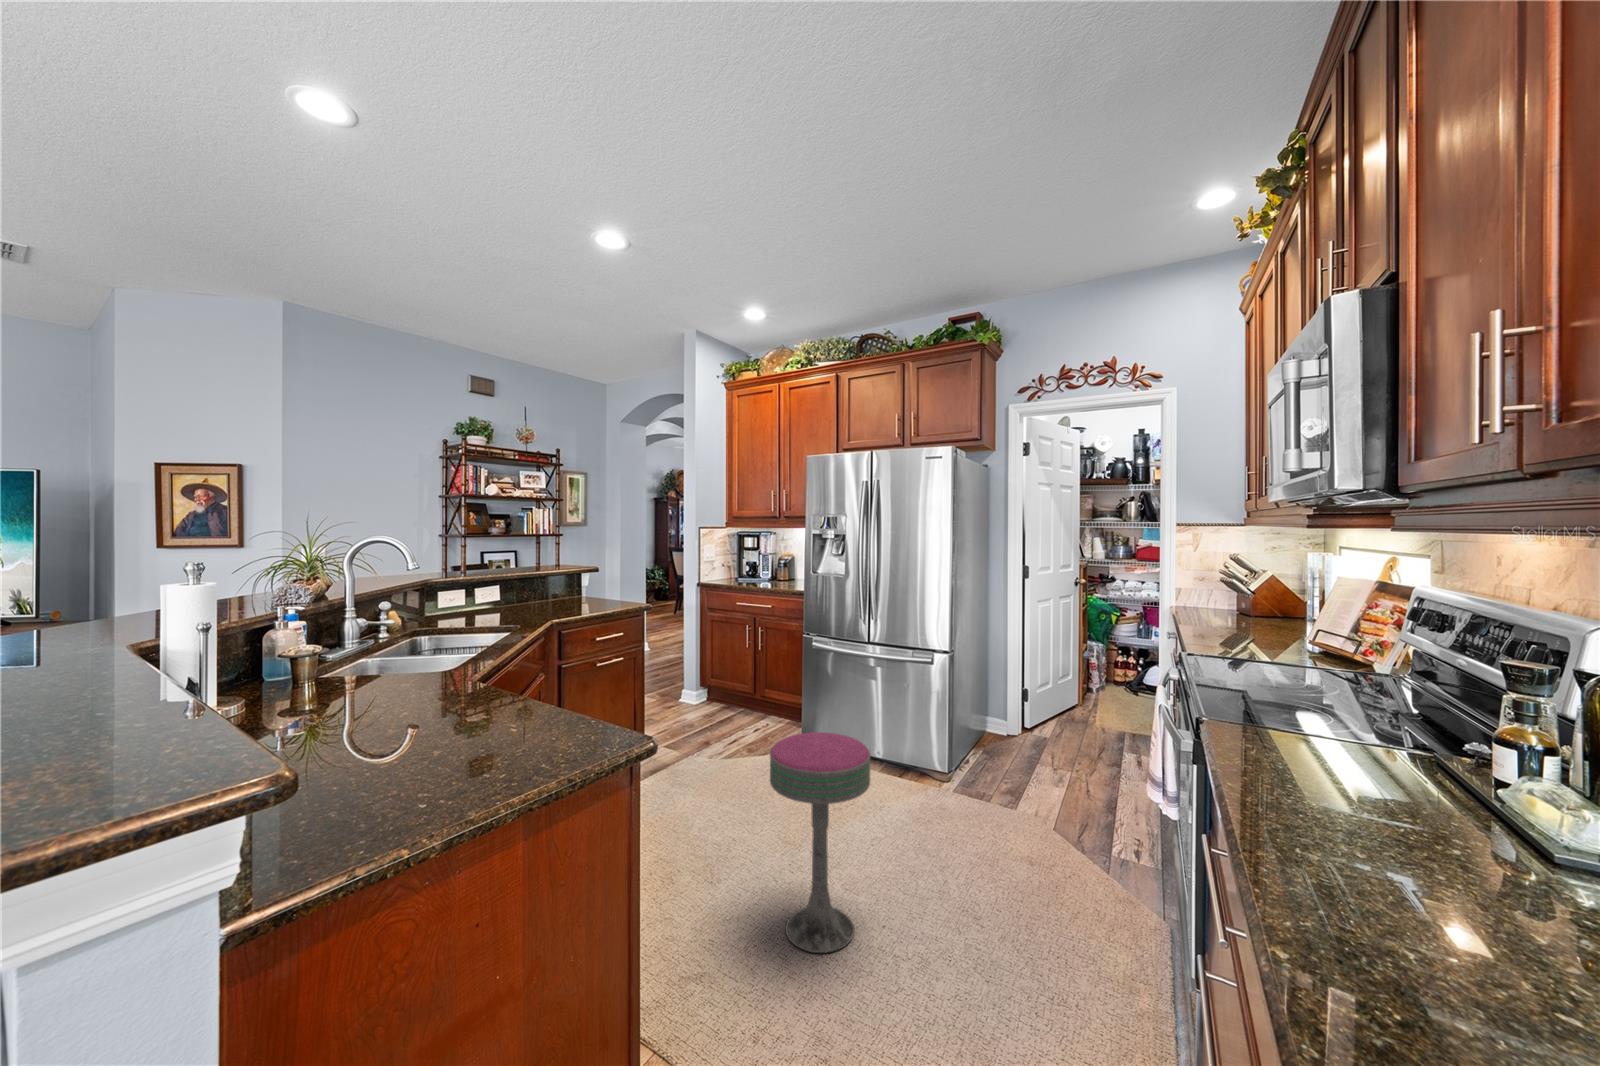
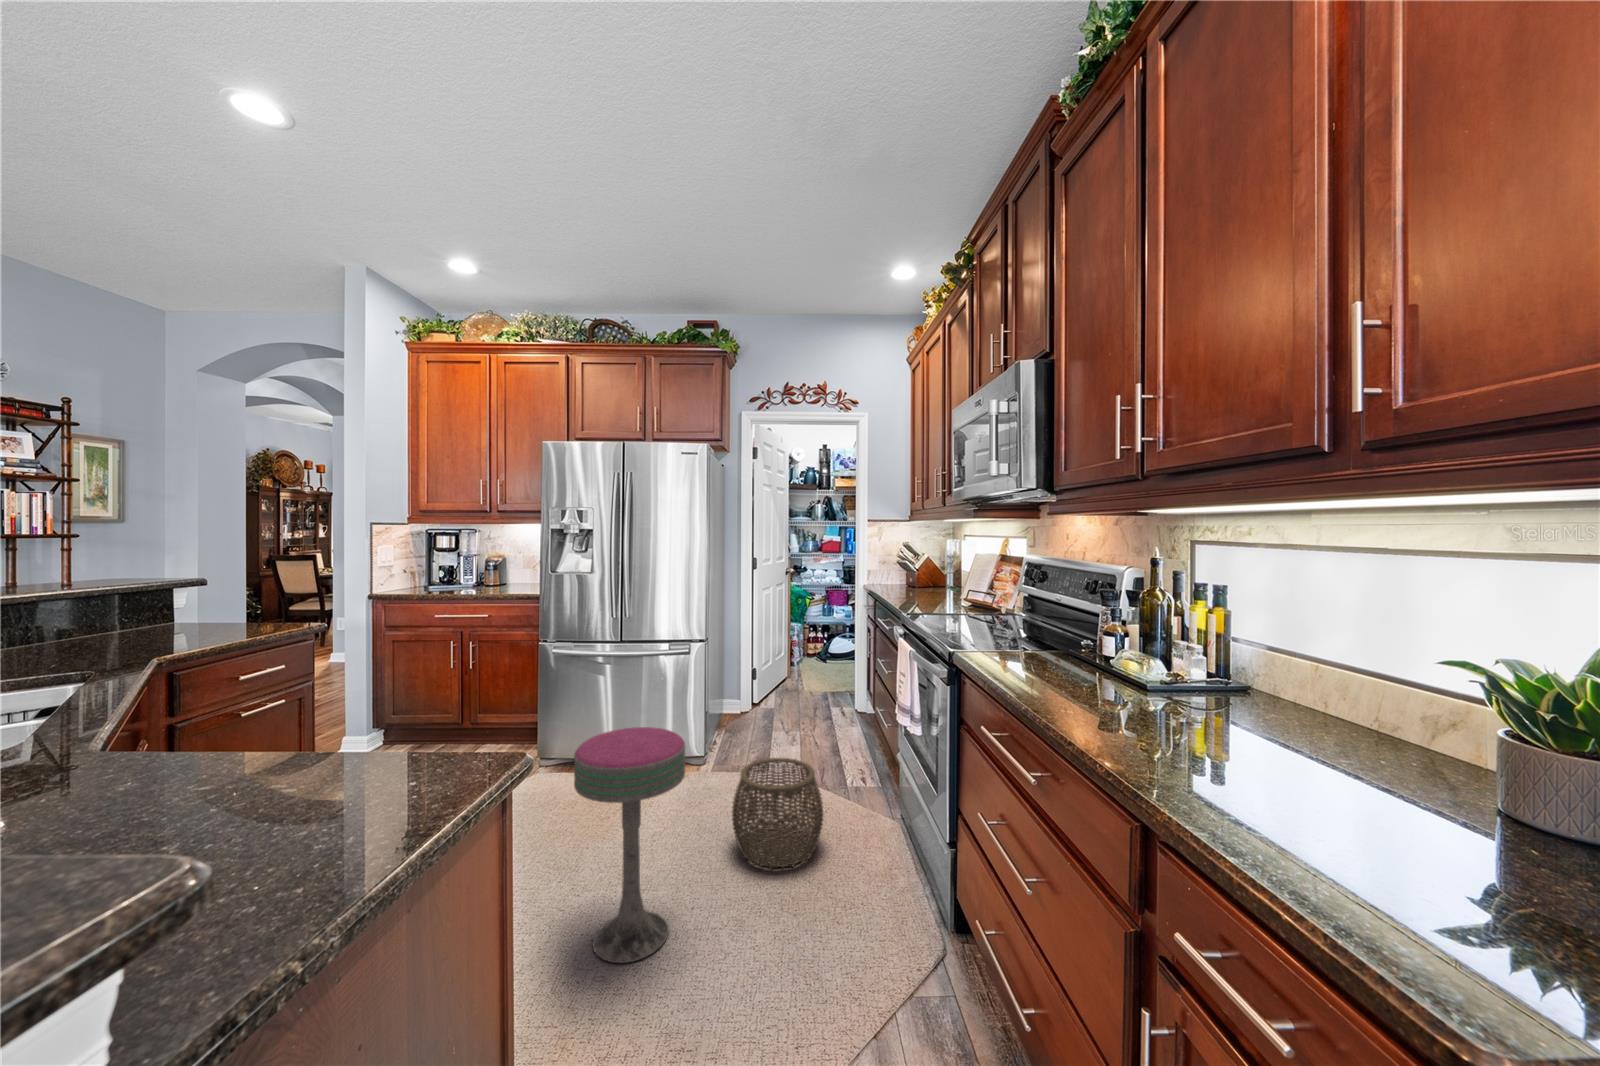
woven basket: none [941,792,1046,918] -> present [732,758,823,868]

